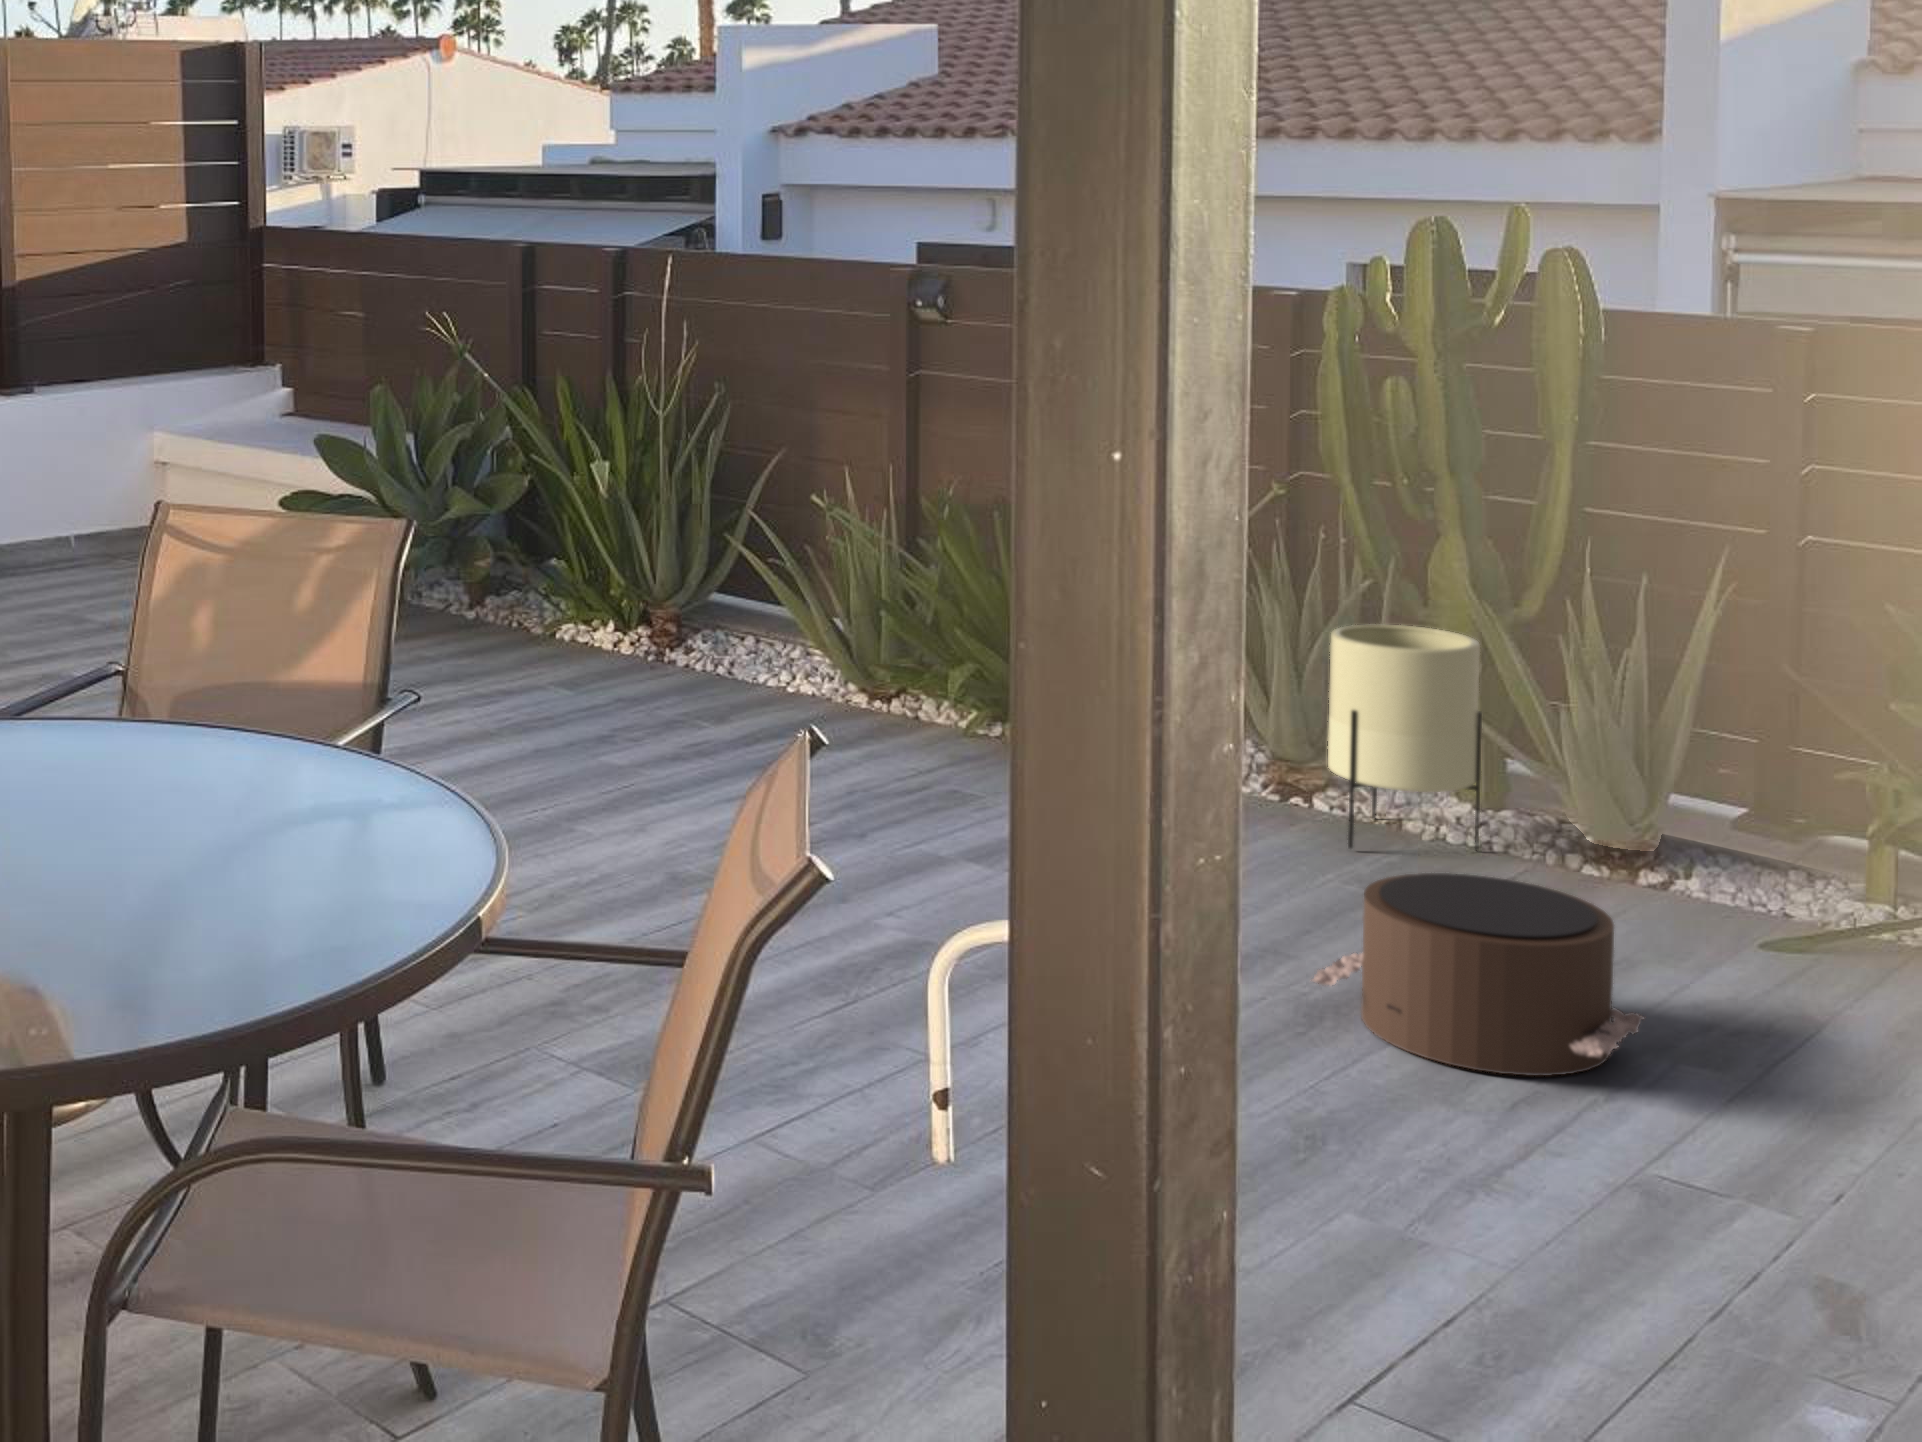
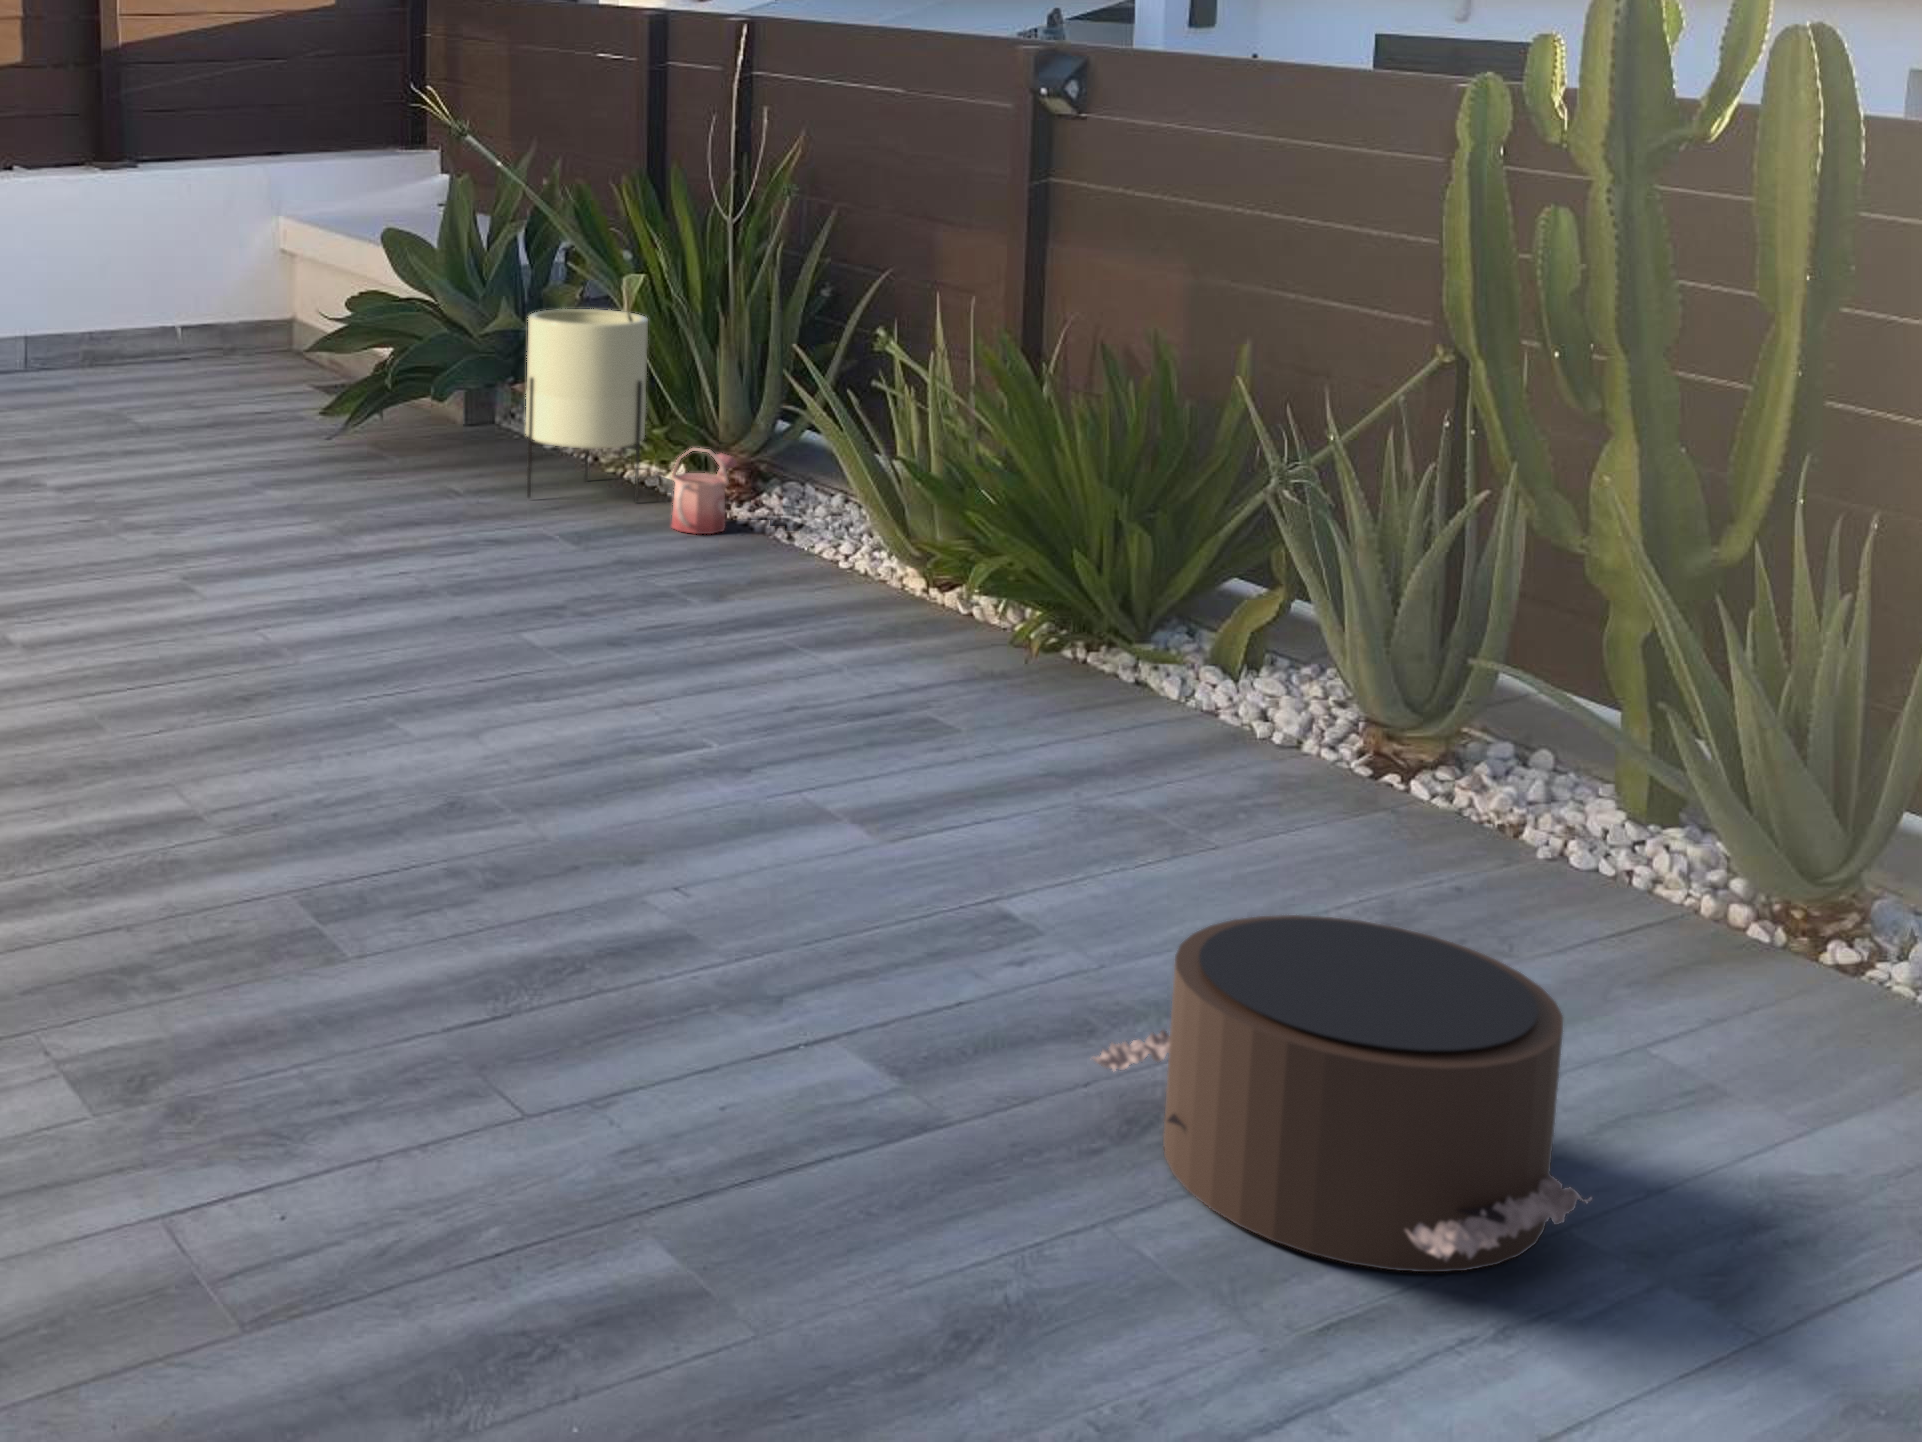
watering can: none [635,606,683,675] -> present [672,448,737,534]
planter: present [1328,624,1482,851] -> present [526,309,648,502]

